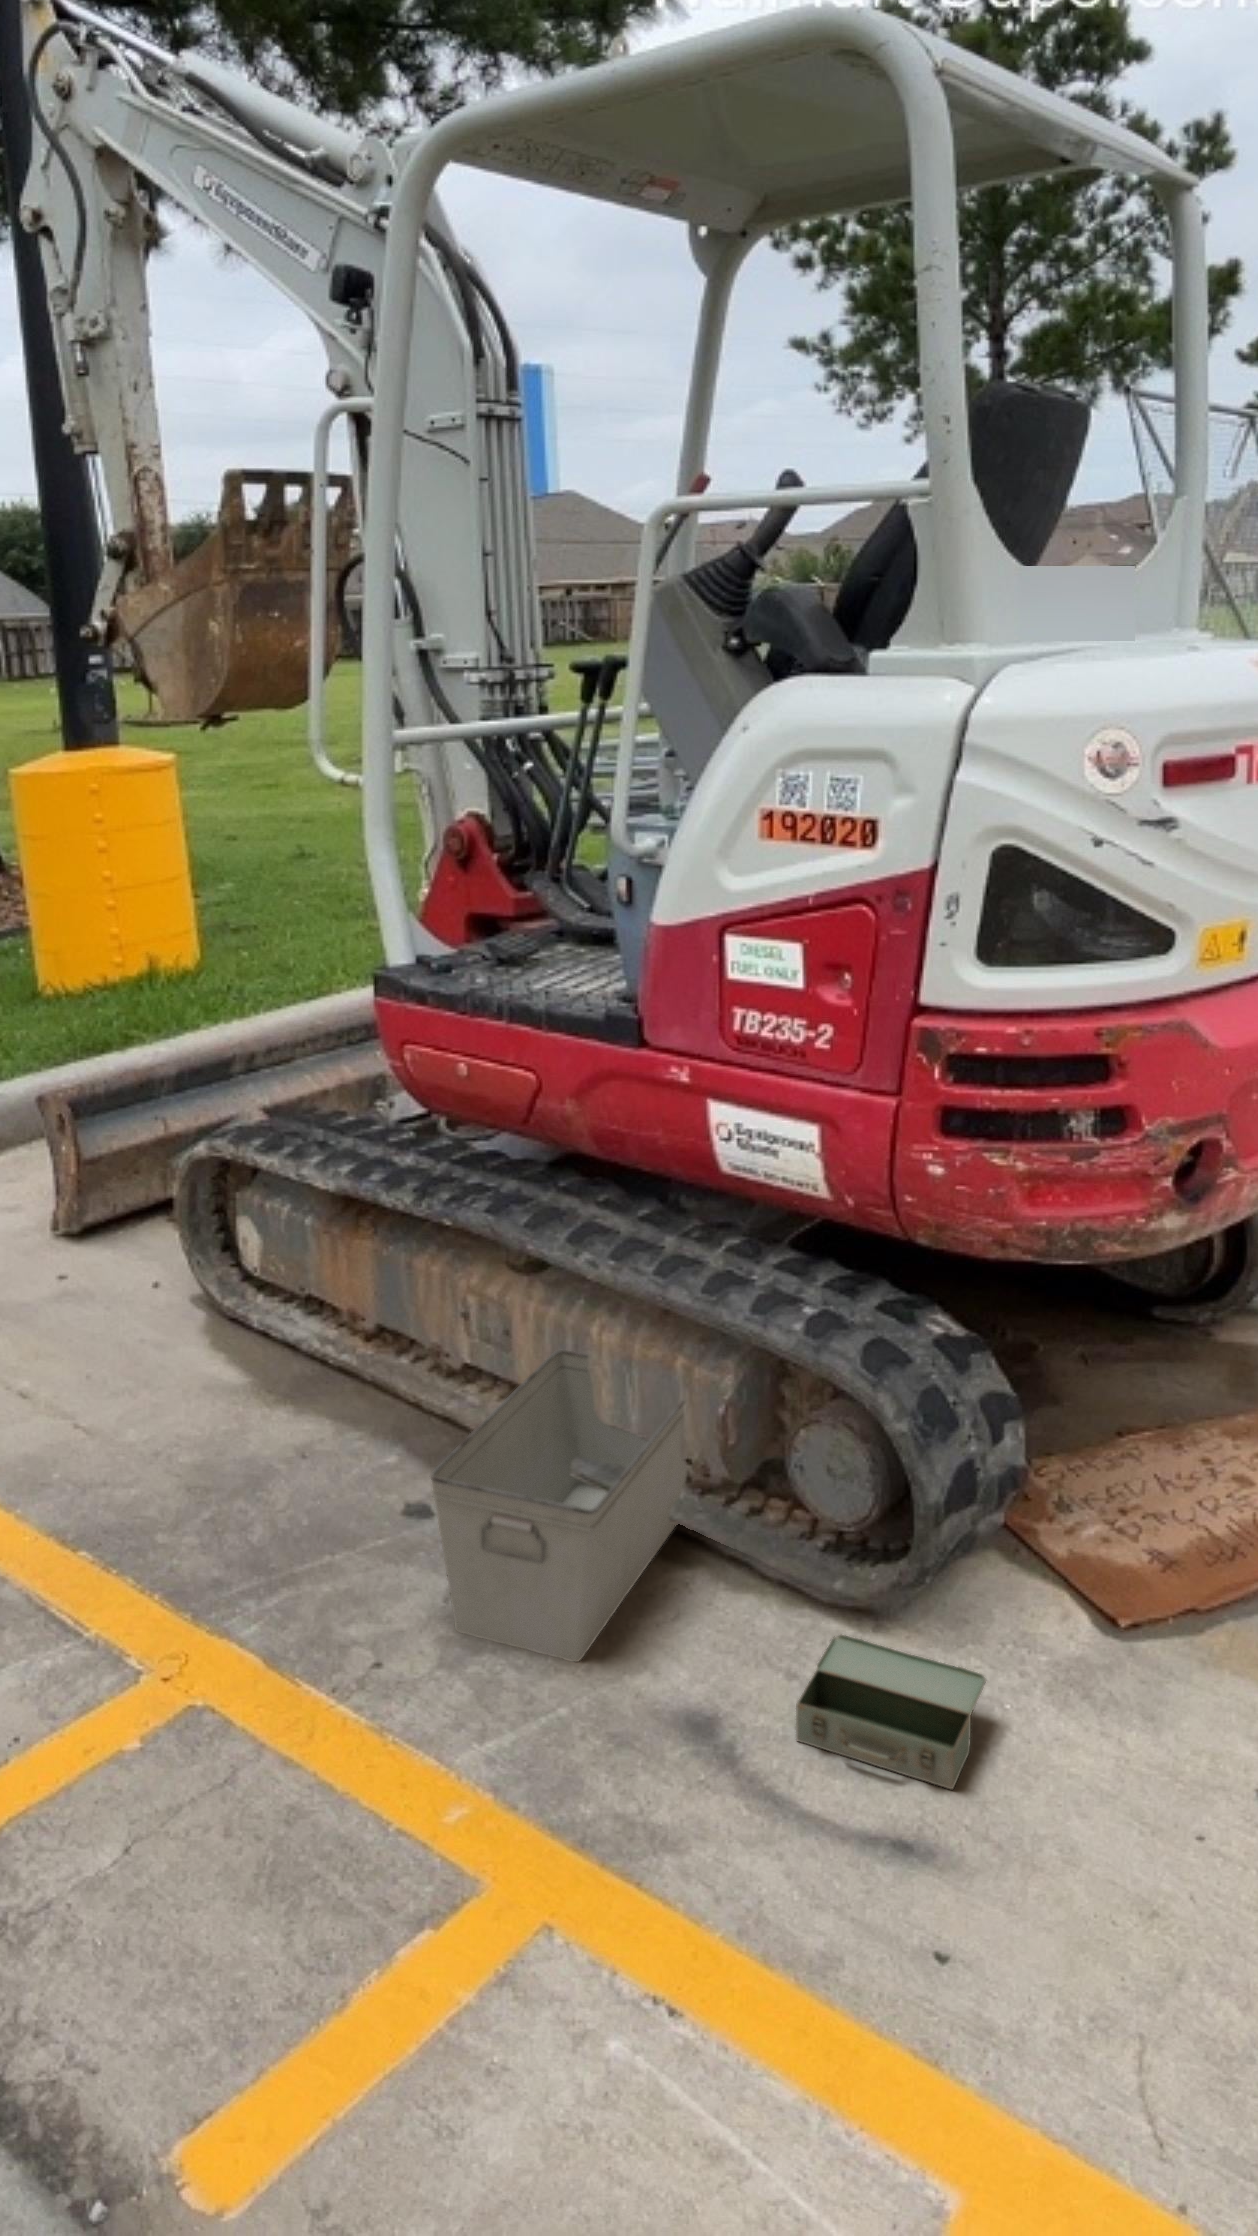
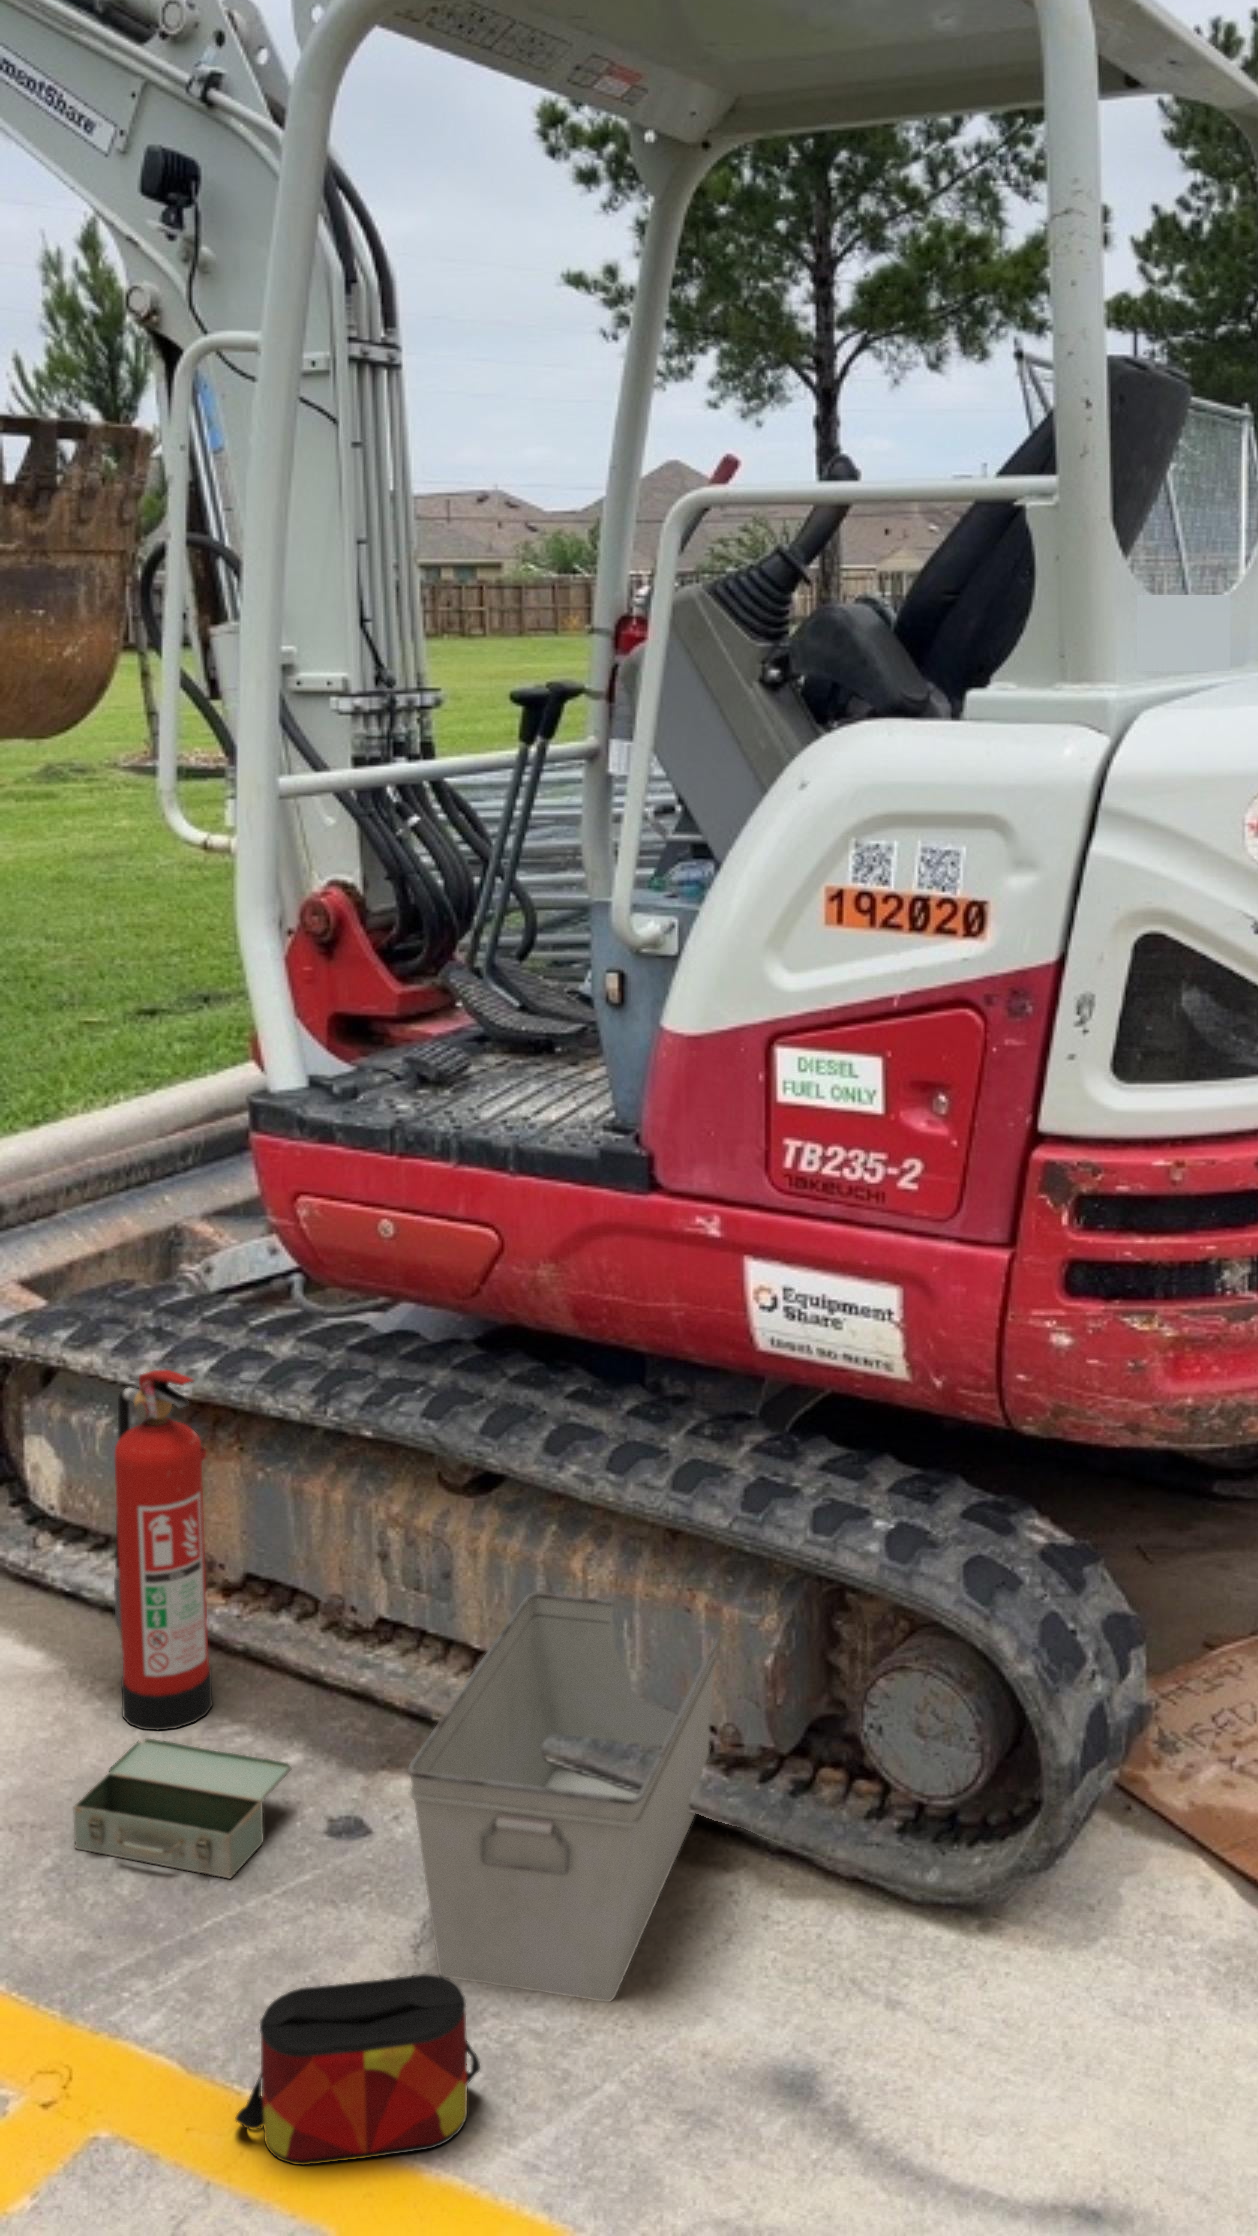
fire extinguisher: none [267,1170,343,1435] -> present [114,1370,212,1731]
bag: none [279,1628,462,1762] -> present [235,1974,480,2165]
toolbox: present [796,1635,986,1789] -> present [73,1739,291,1879]

